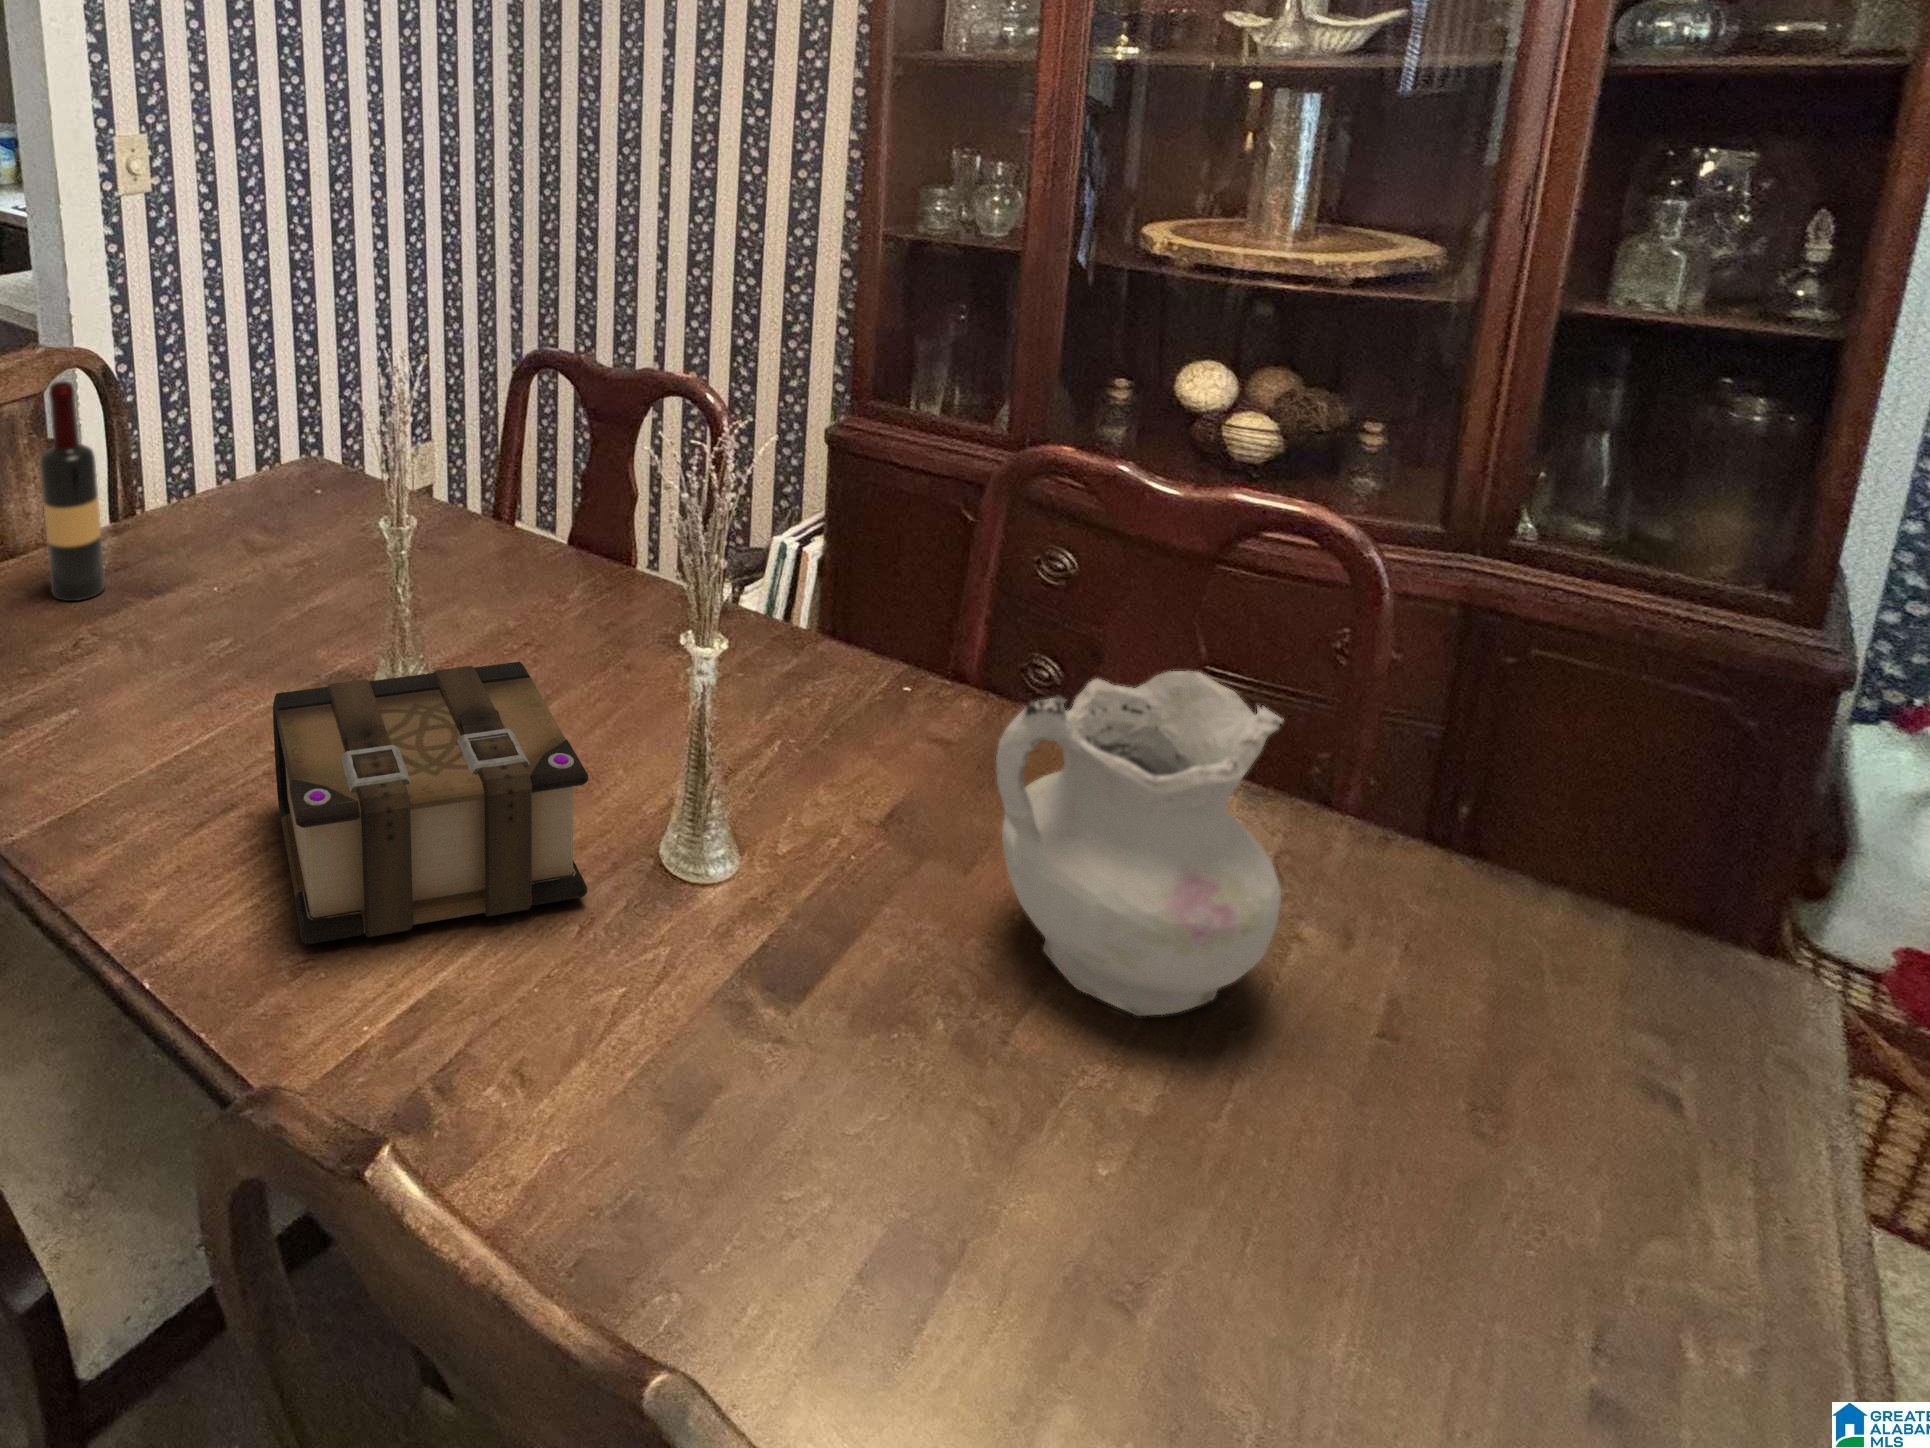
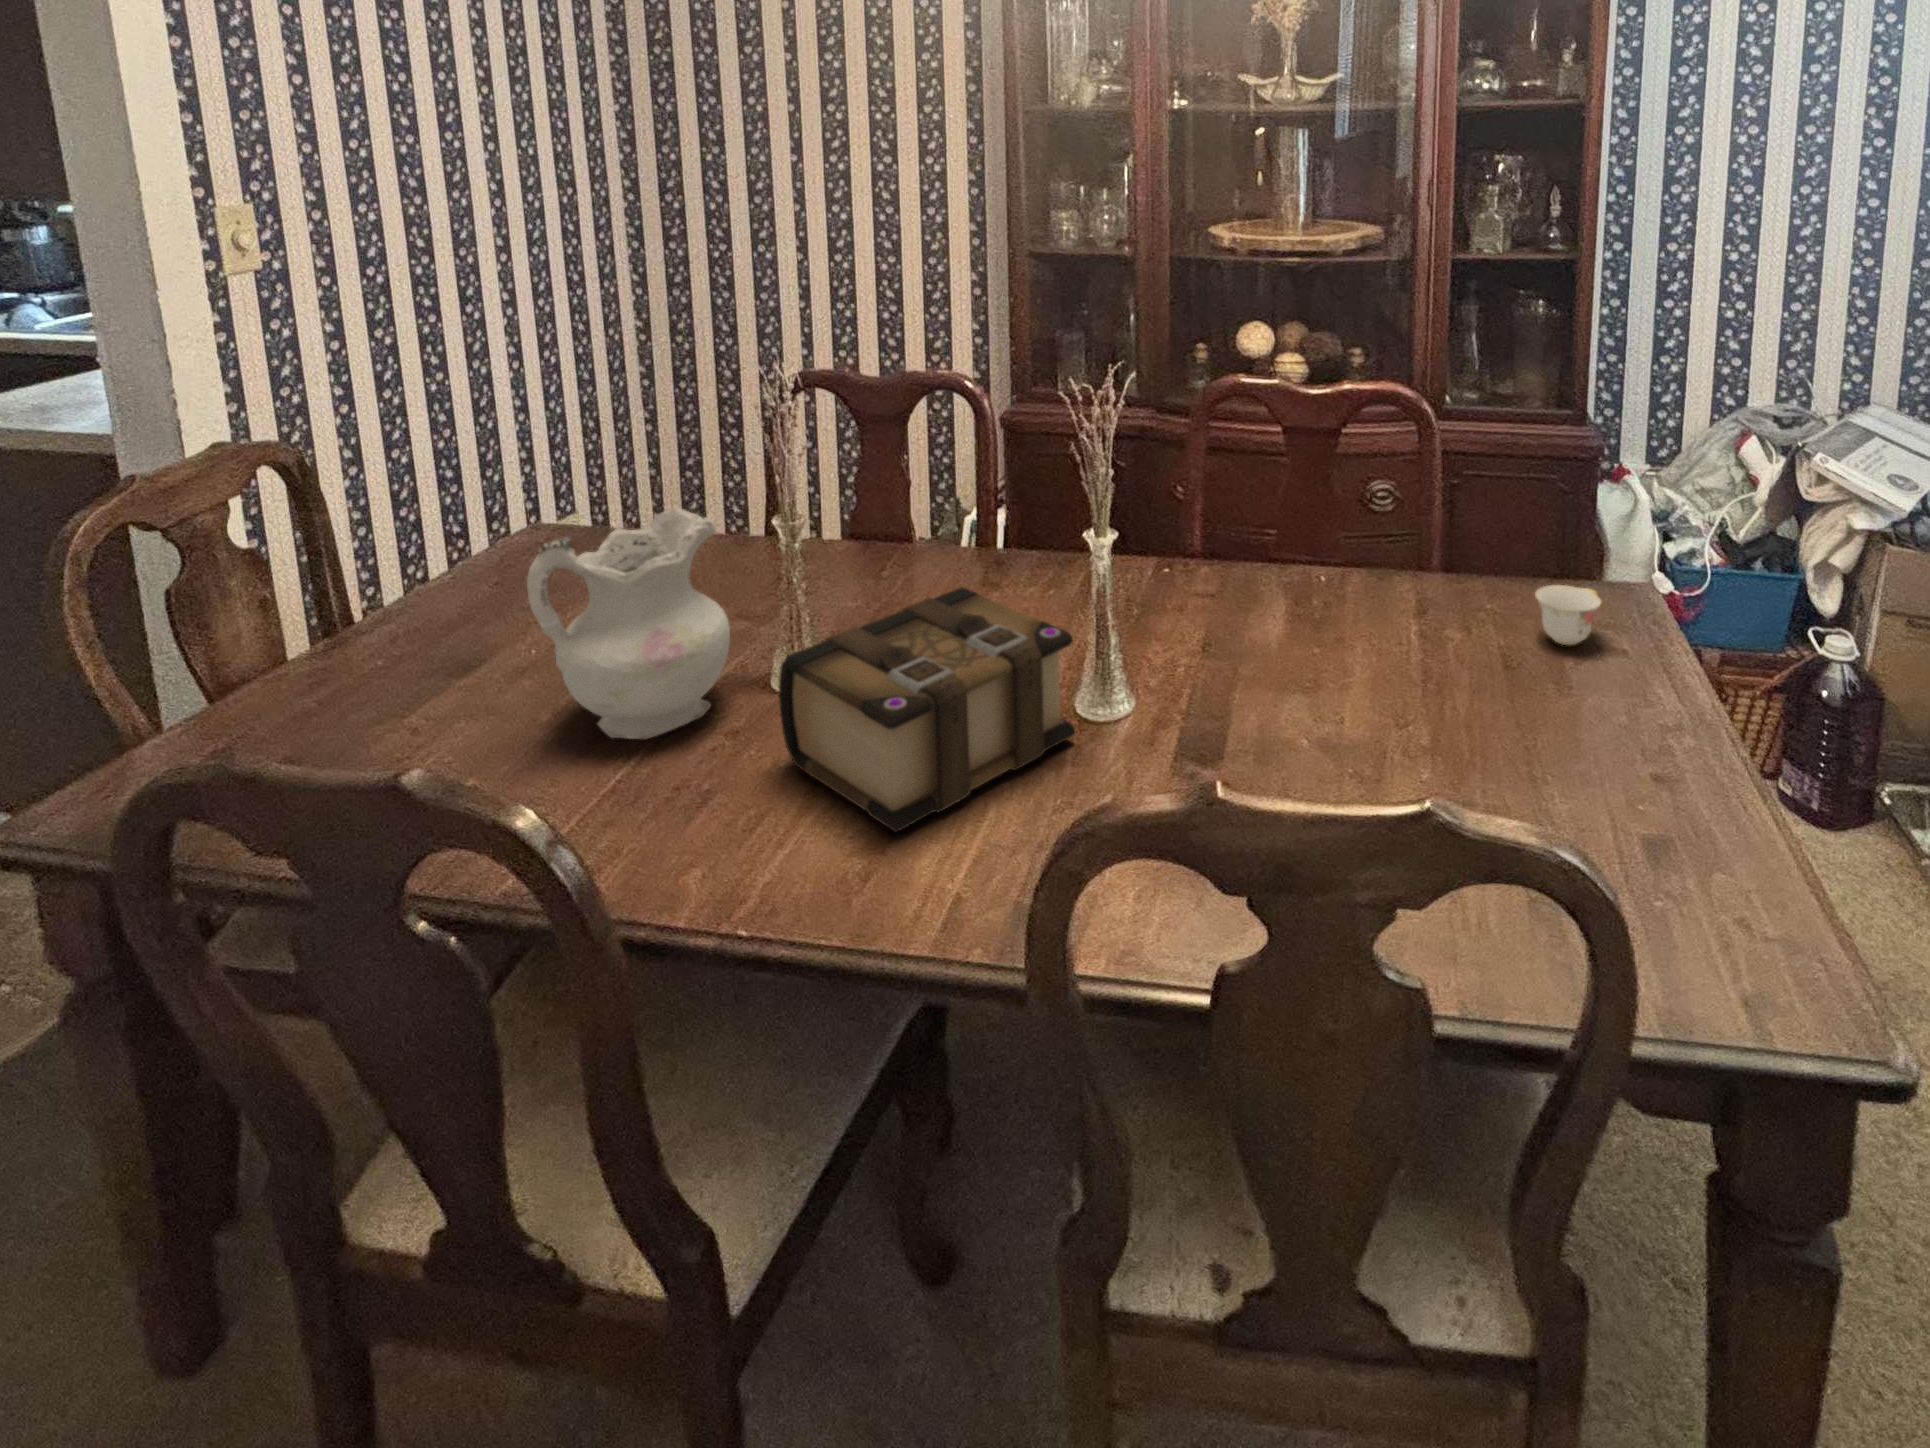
wine bottle: present [40,381,105,601] -> none [348,450,431,688]
ceramic pitcher: present [996,671,1283,1016] -> present [527,508,730,739]
teacup: none [1444,932,1597,1058] -> present [1535,585,1601,645]

